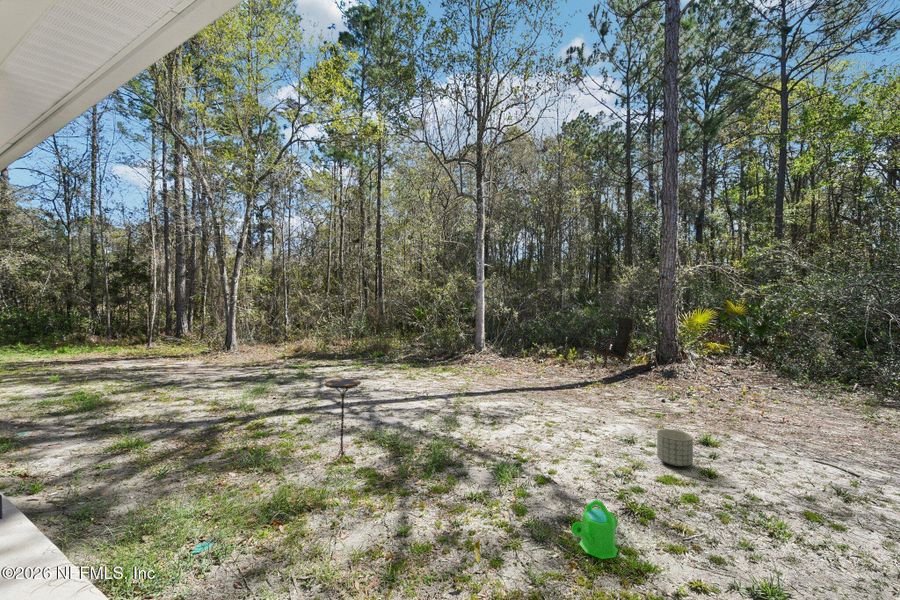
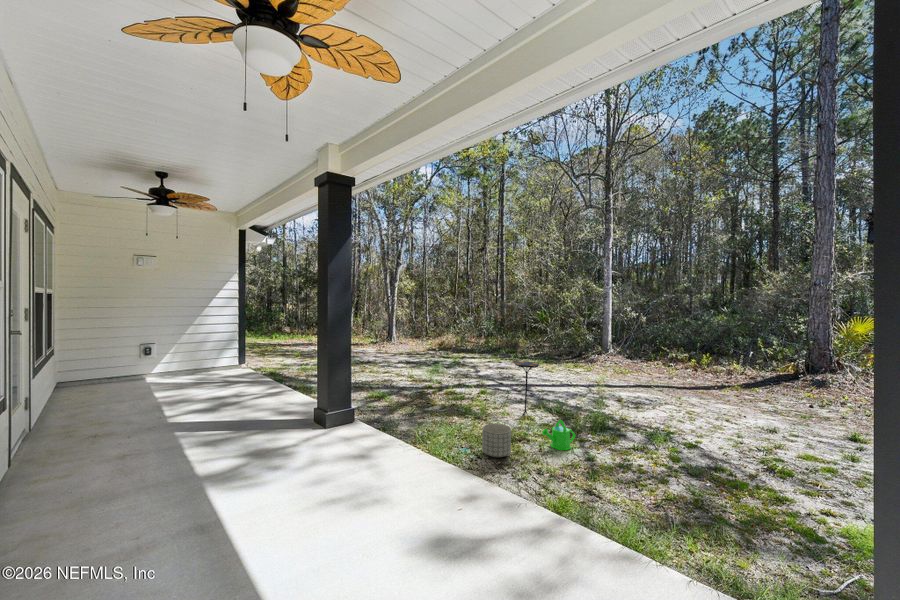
lounge chair: present [595,317,634,366] -> none [730,324,780,375]
planter: present [657,429,693,467] -> present [482,423,511,458]
watering can: present [572,500,618,559] -> present [542,420,575,450]

